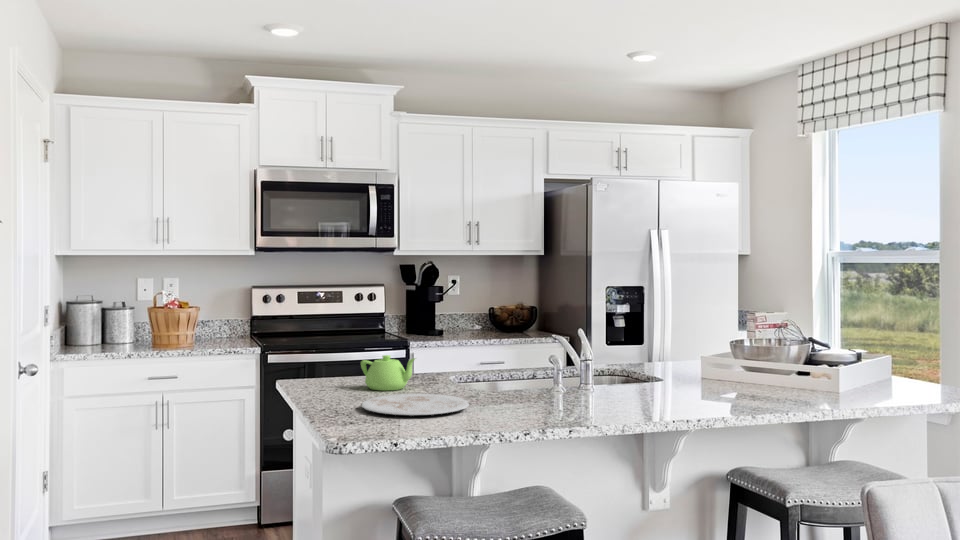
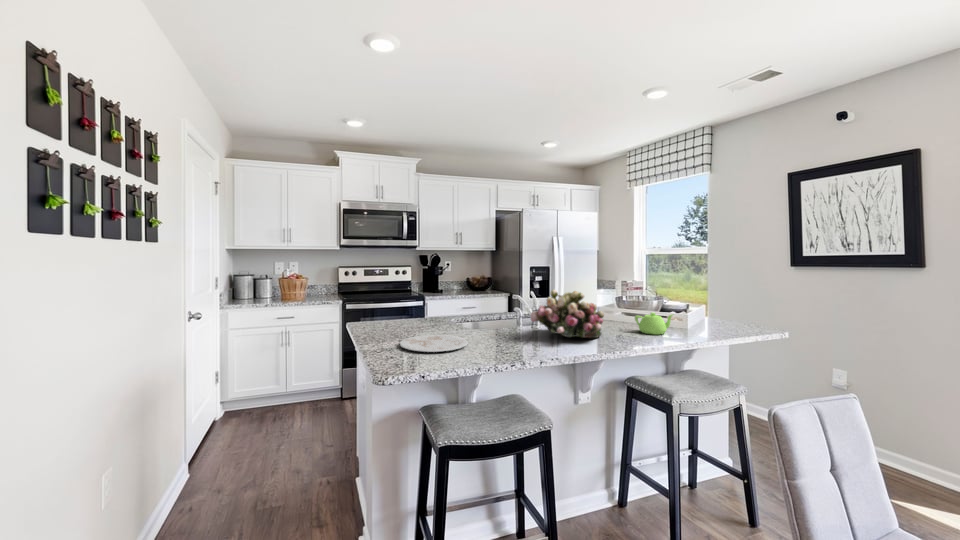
flower arrangement: none [575,321,700,402] -> present [531,289,604,338]
teapot: present [361,355,415,391] -> present [635,313,673,335]

